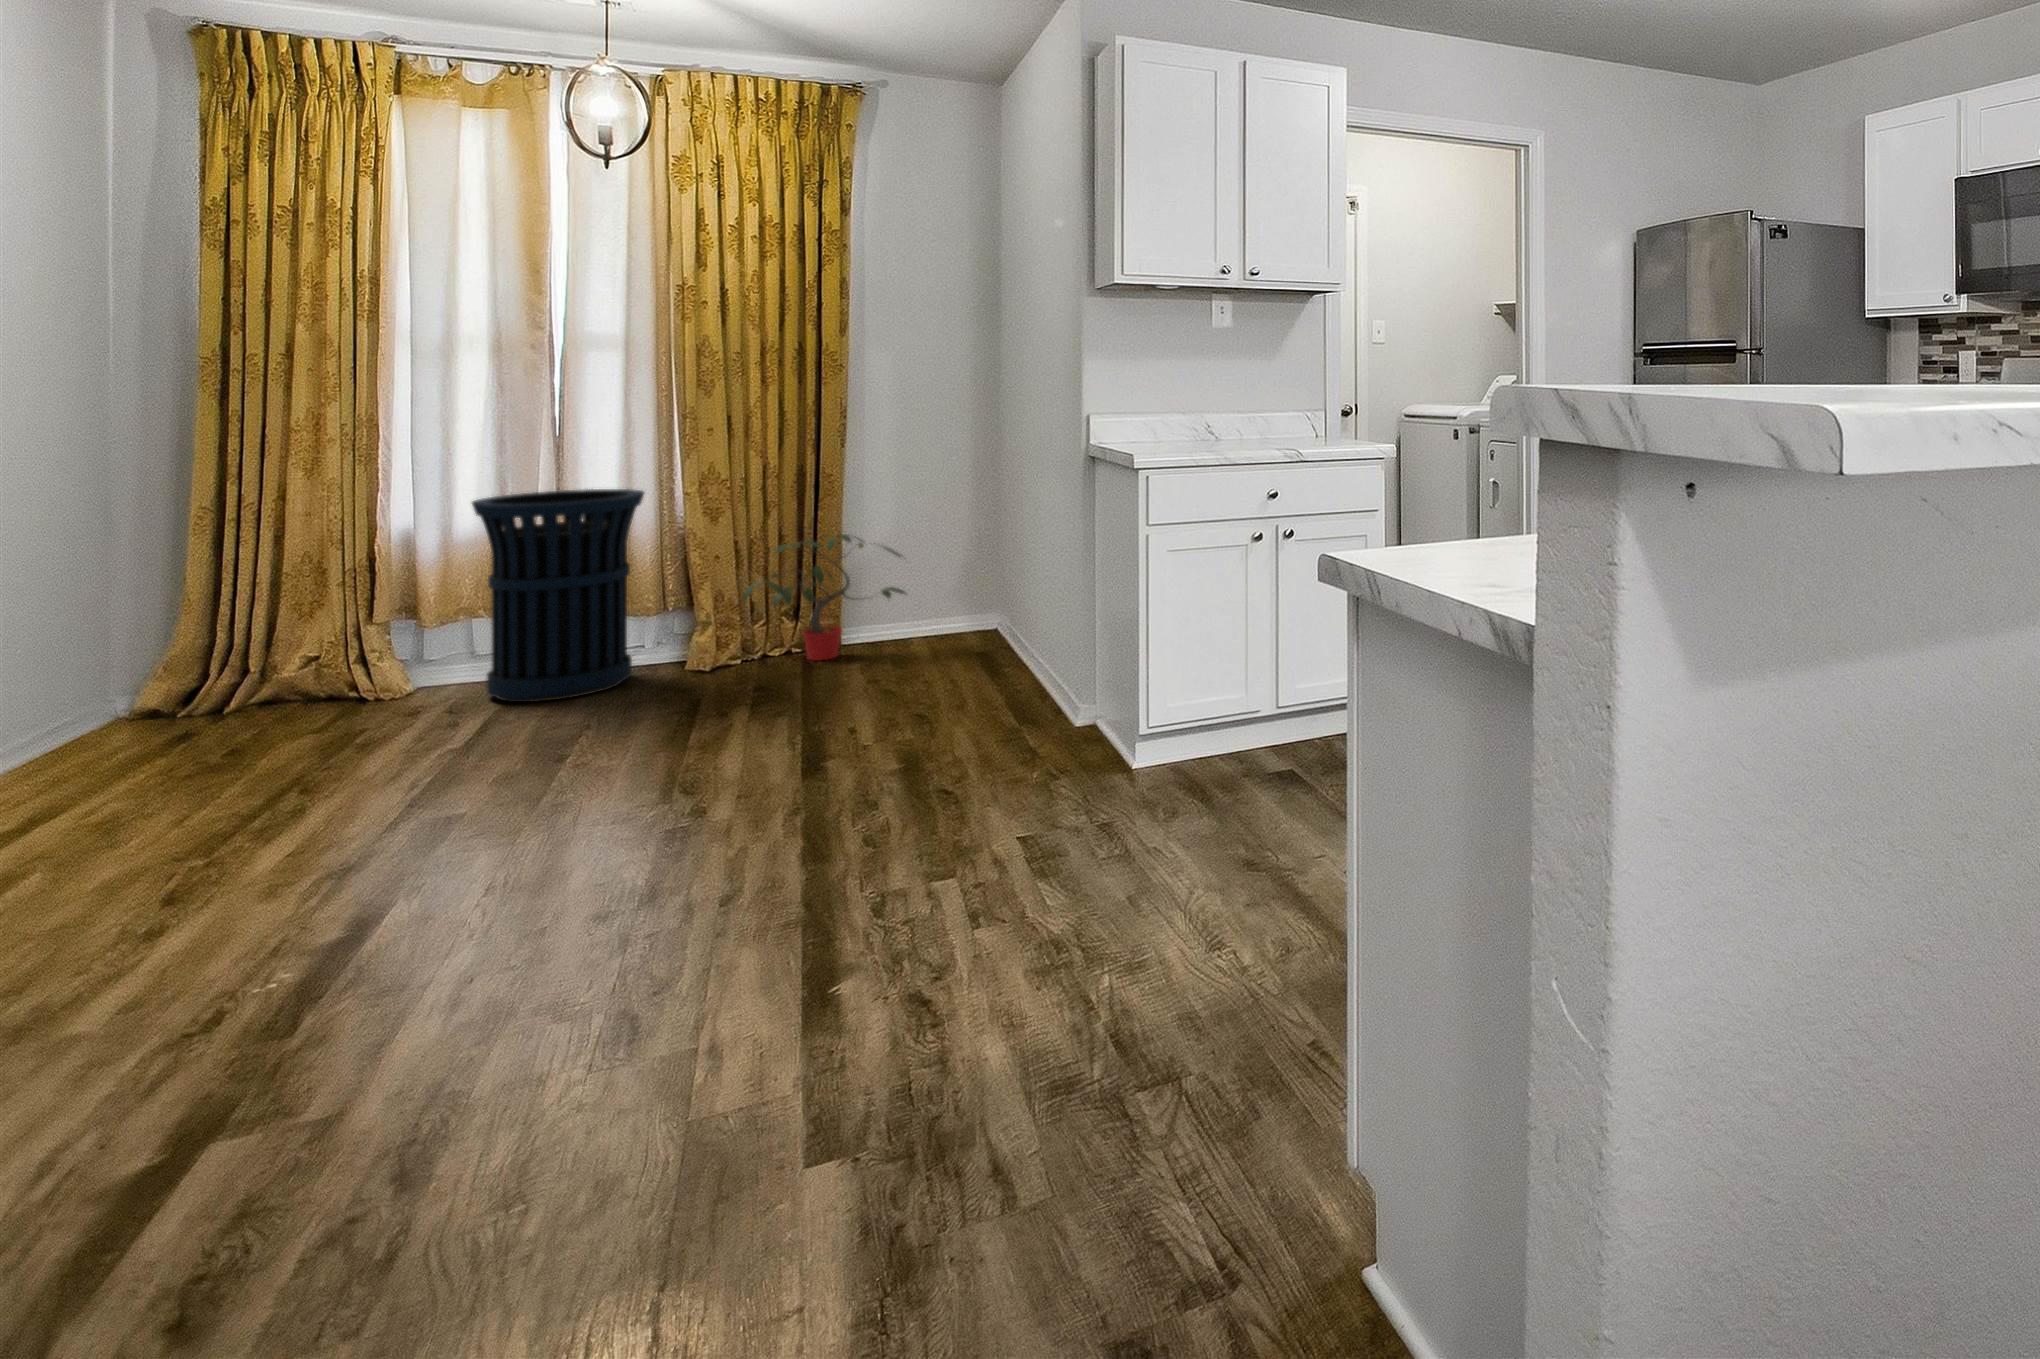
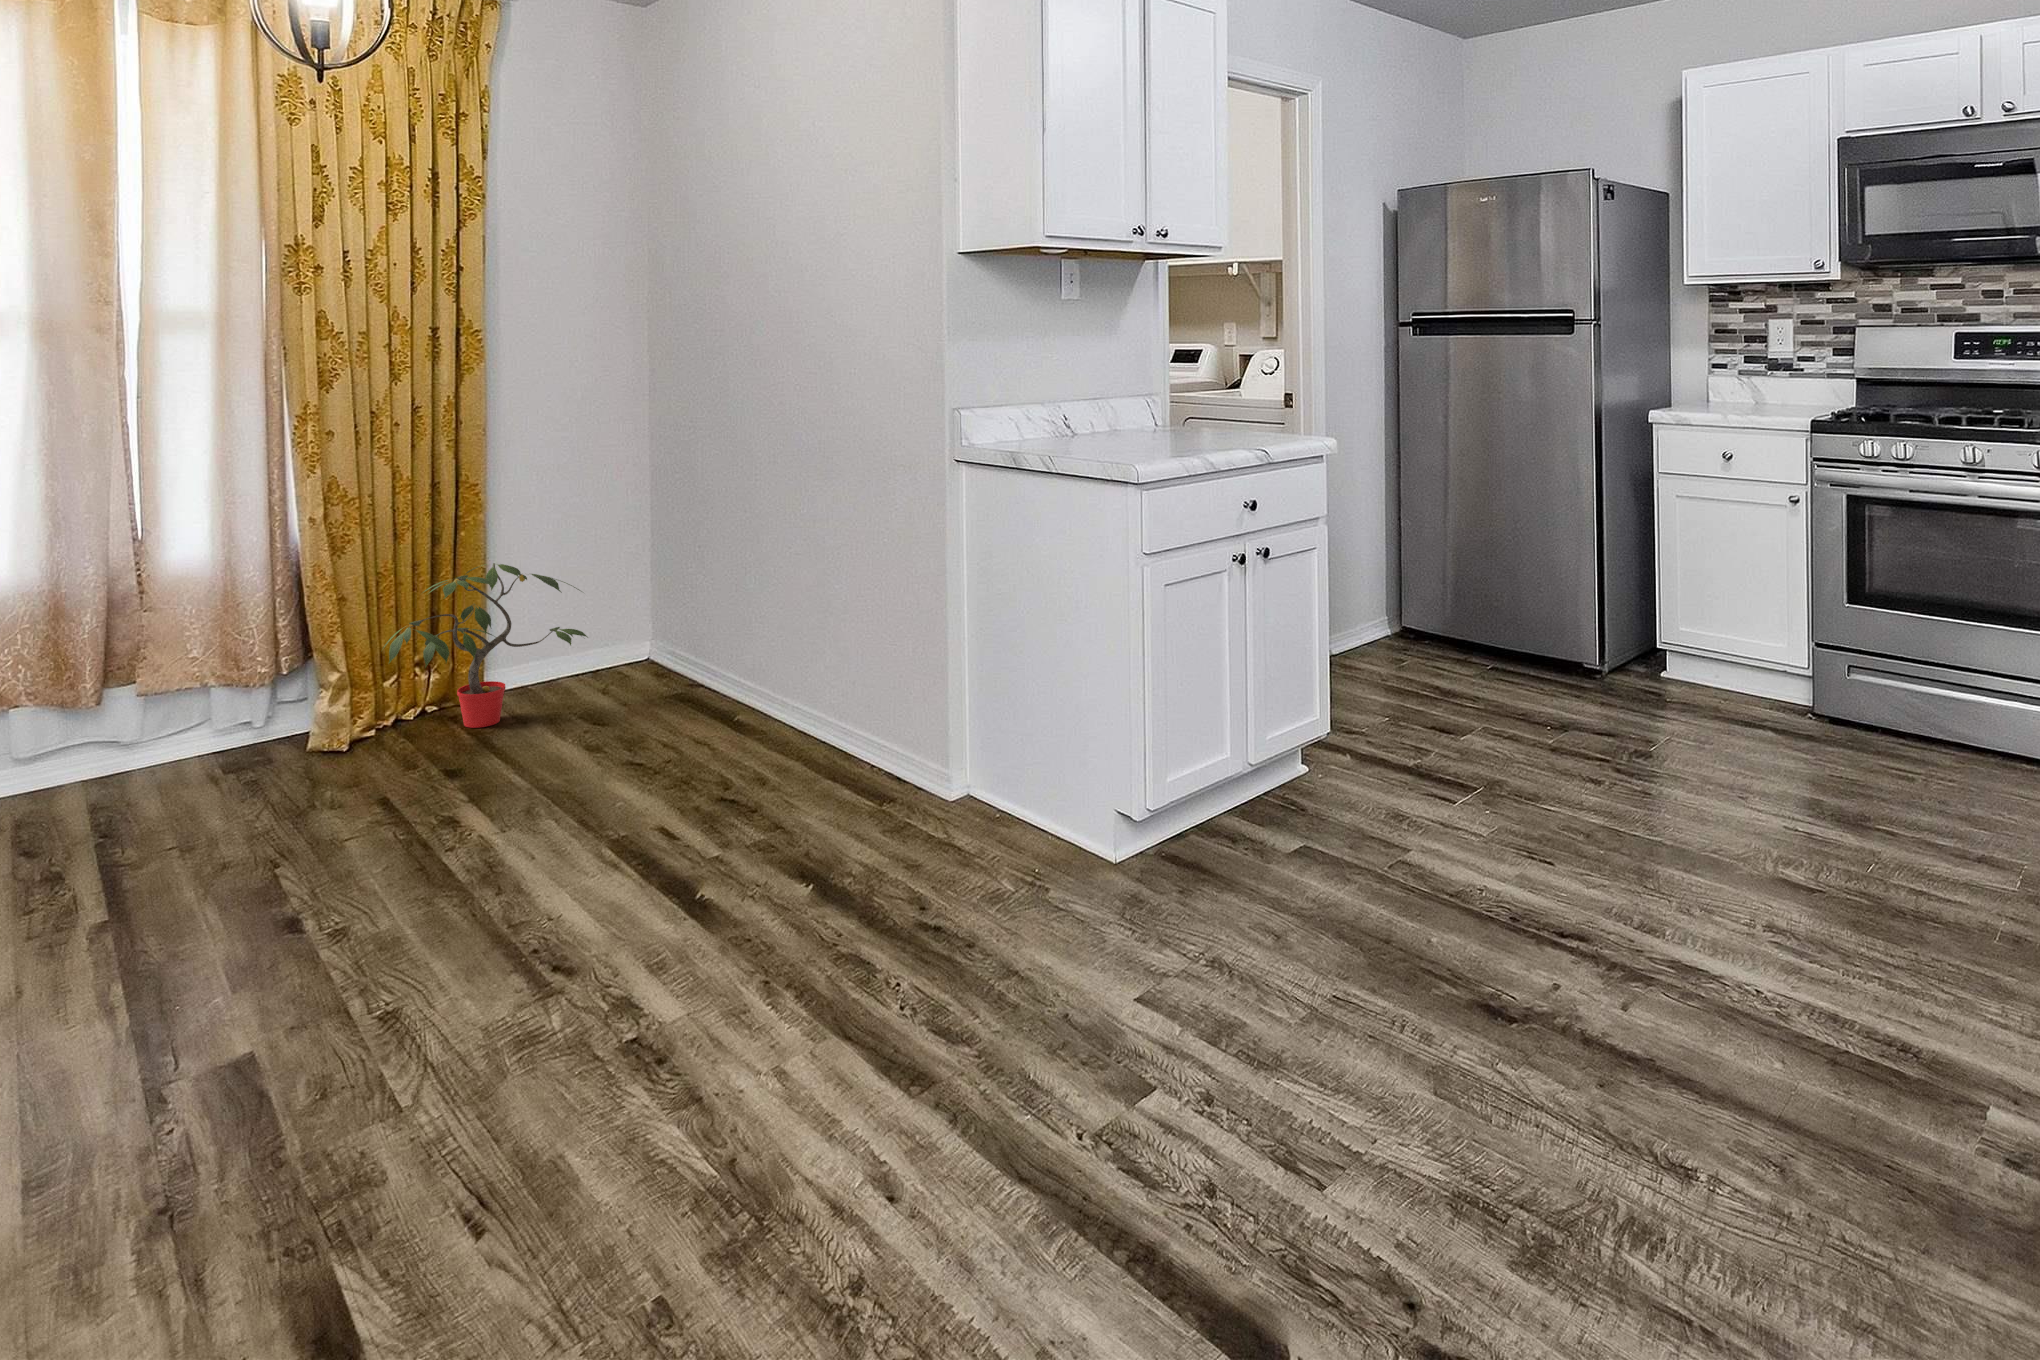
trash can: present [472,489,644,702] -> none [32,520,267,825]

